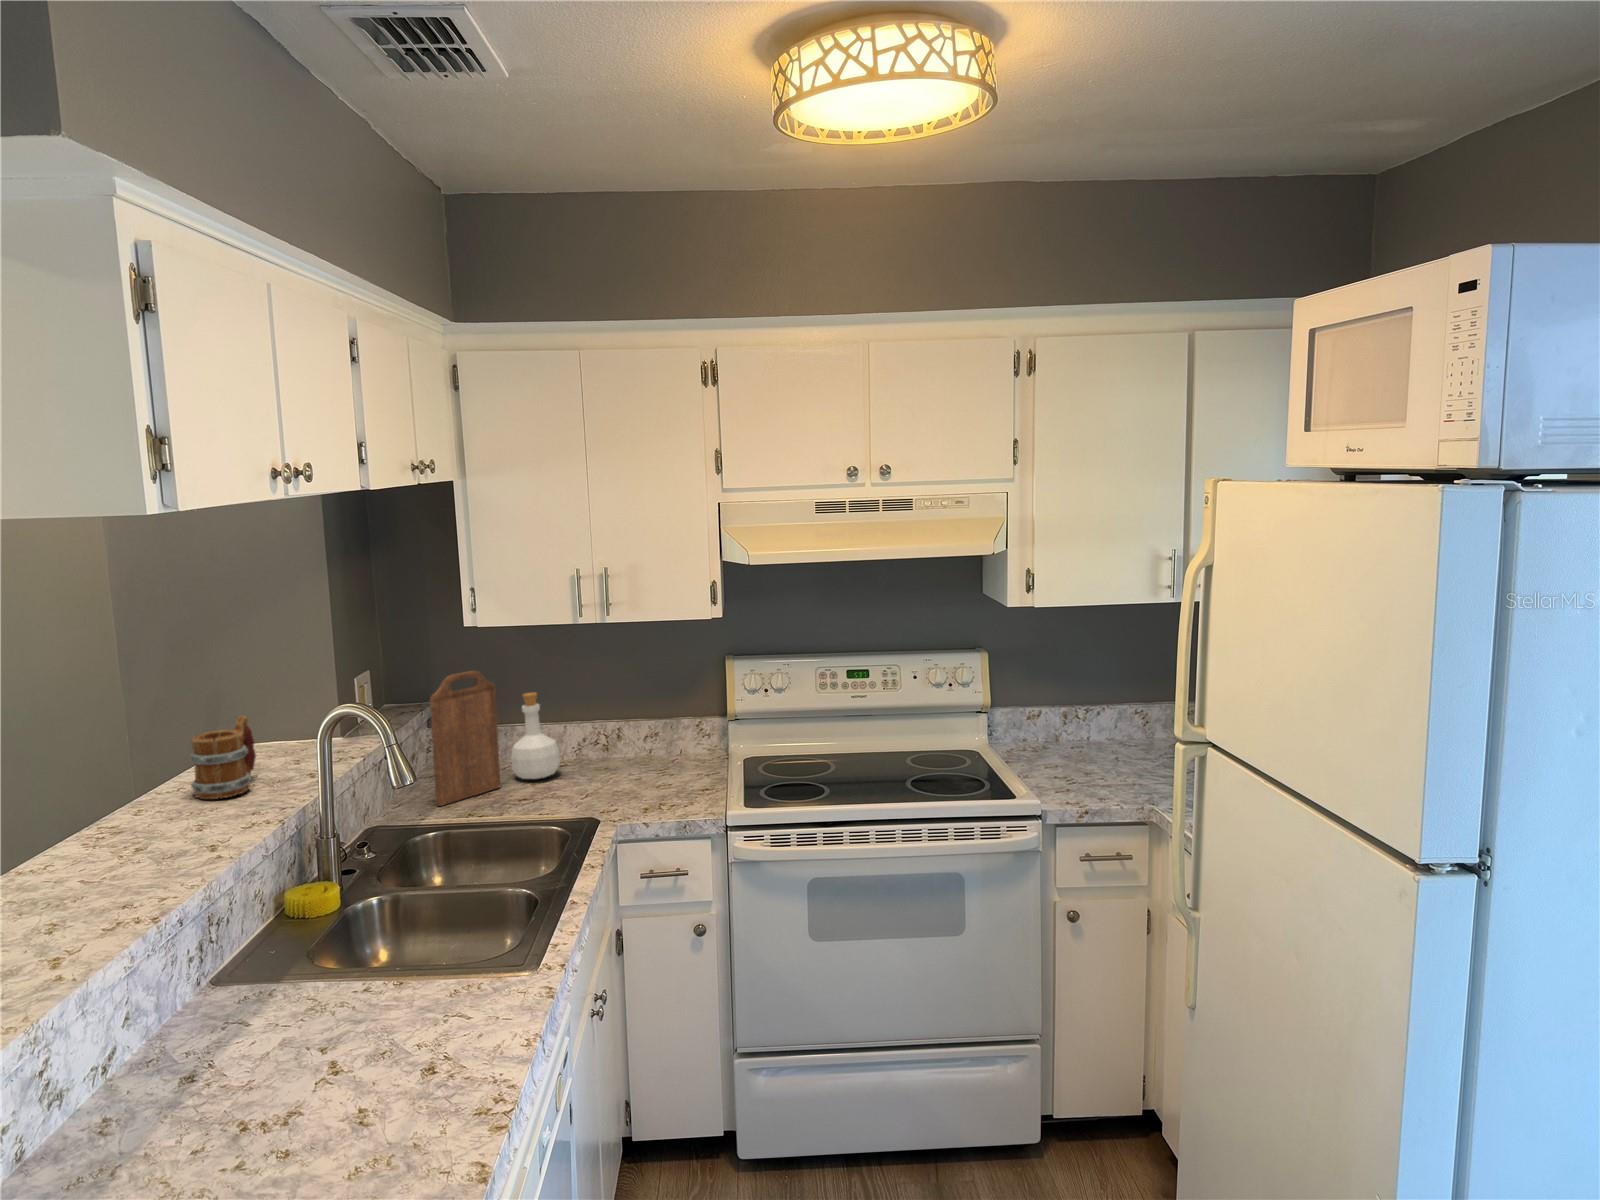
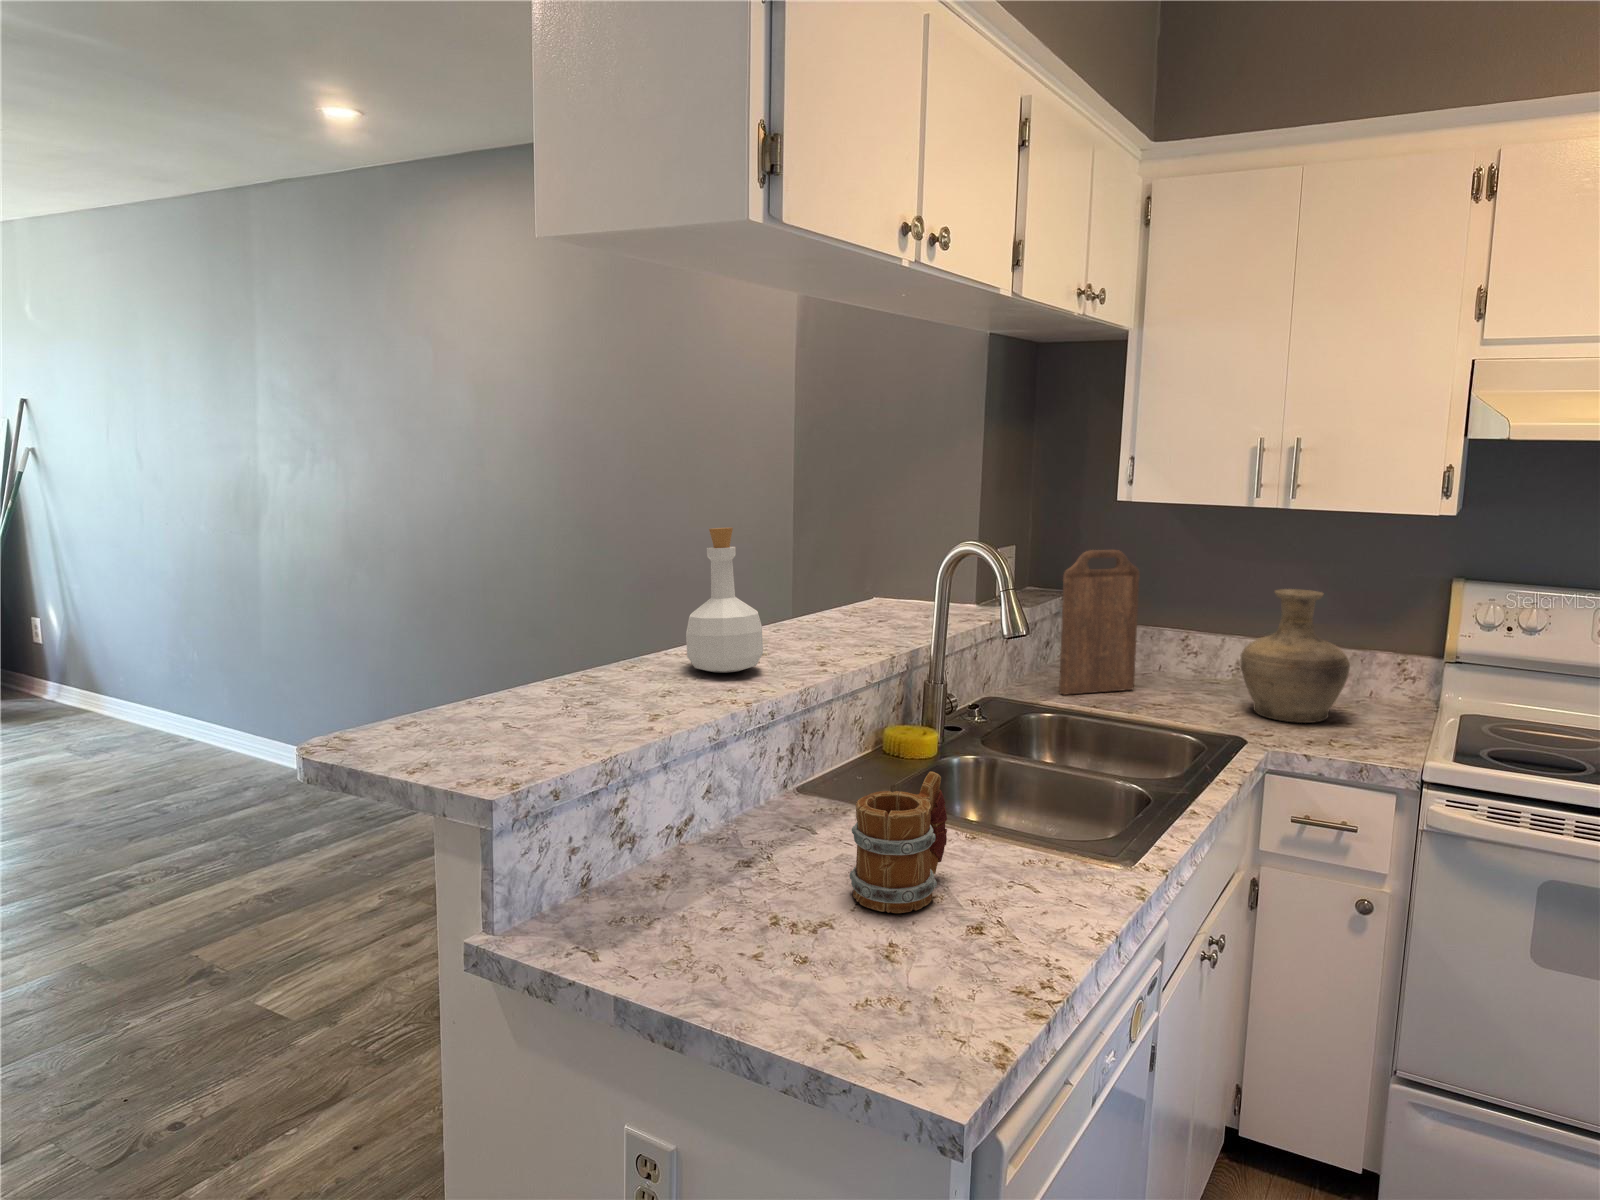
vase: none [585,688,663,796] -> present [1241,589,1350,723]
bottle: present [511,693,560,779] -> present [686,528,763,673]
mug: present [190,716,256,799] -> present [850,772,947,913]

